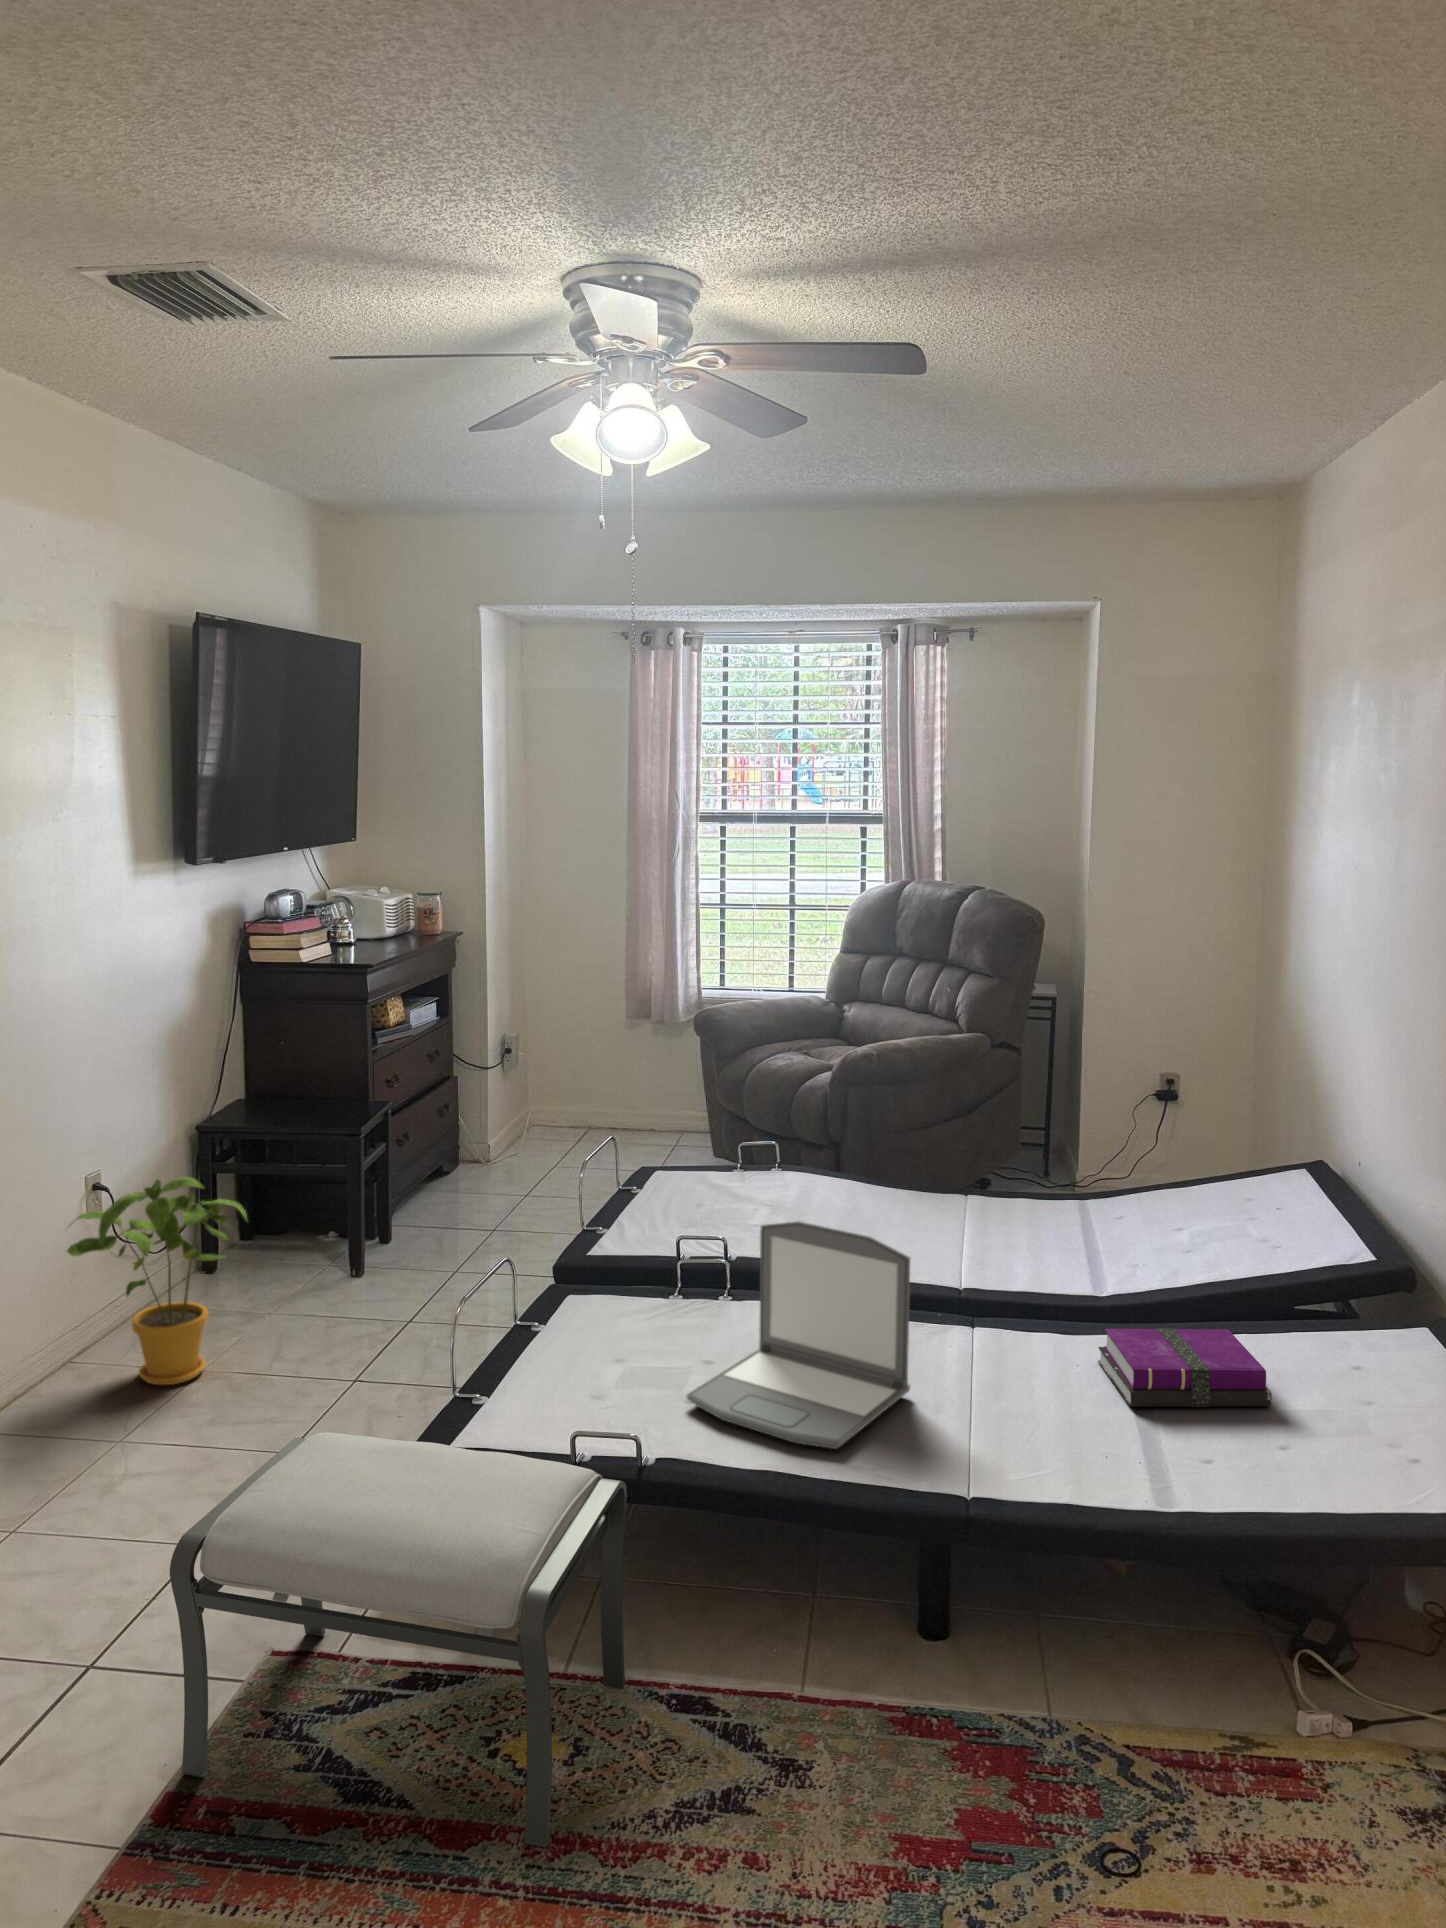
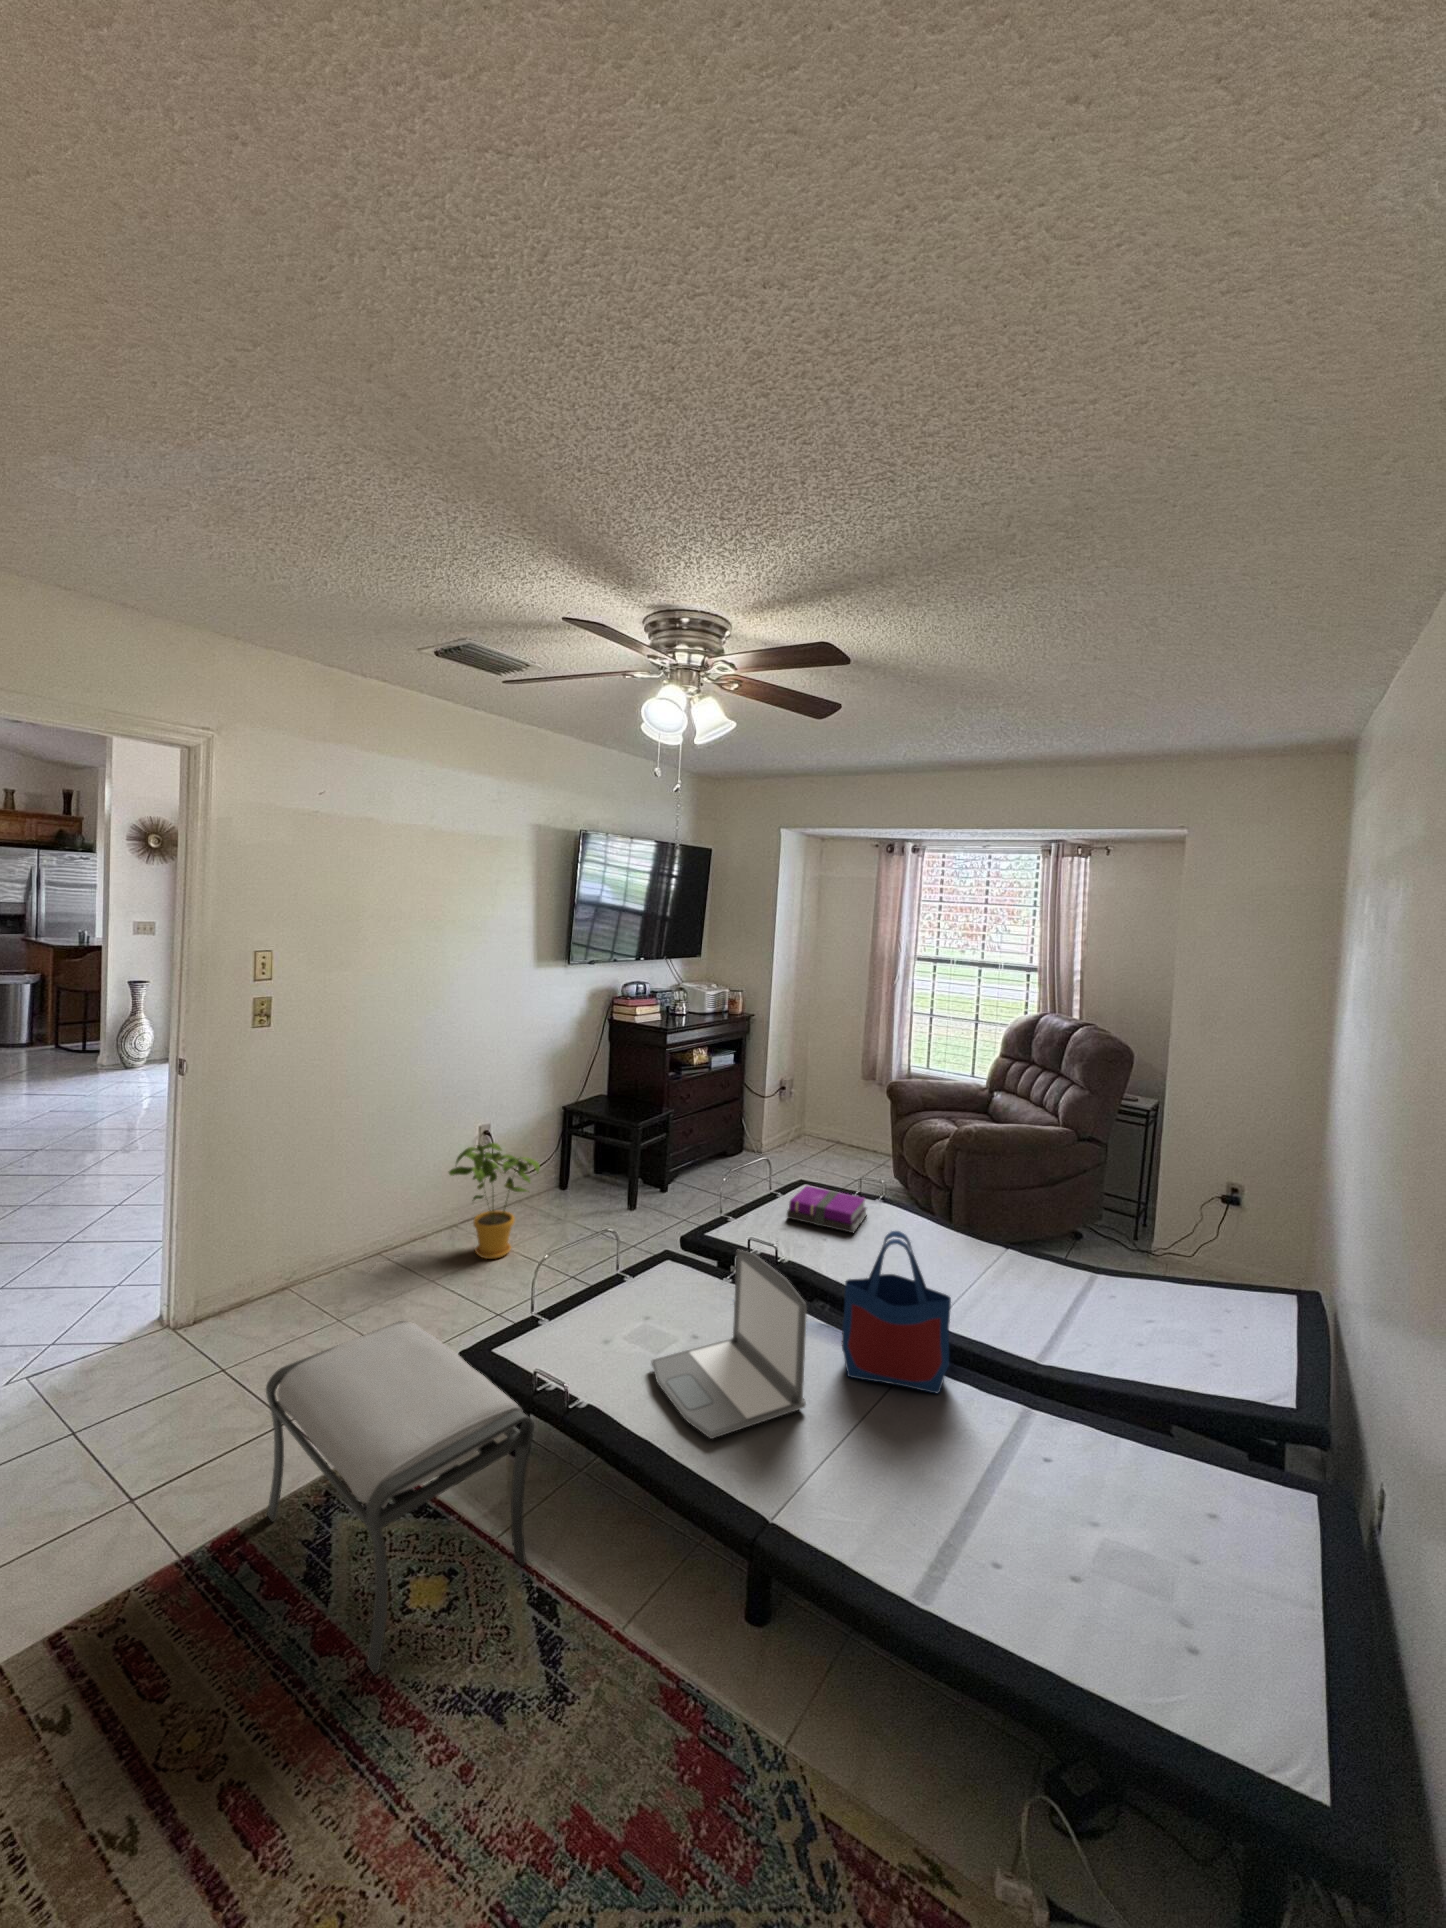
tote bag: none [900,1158,1030,1353] -> present [842,1231,951,1393]
notebook: present [1098,1328,1272,1407] -> present [787,1186,867,1233]

